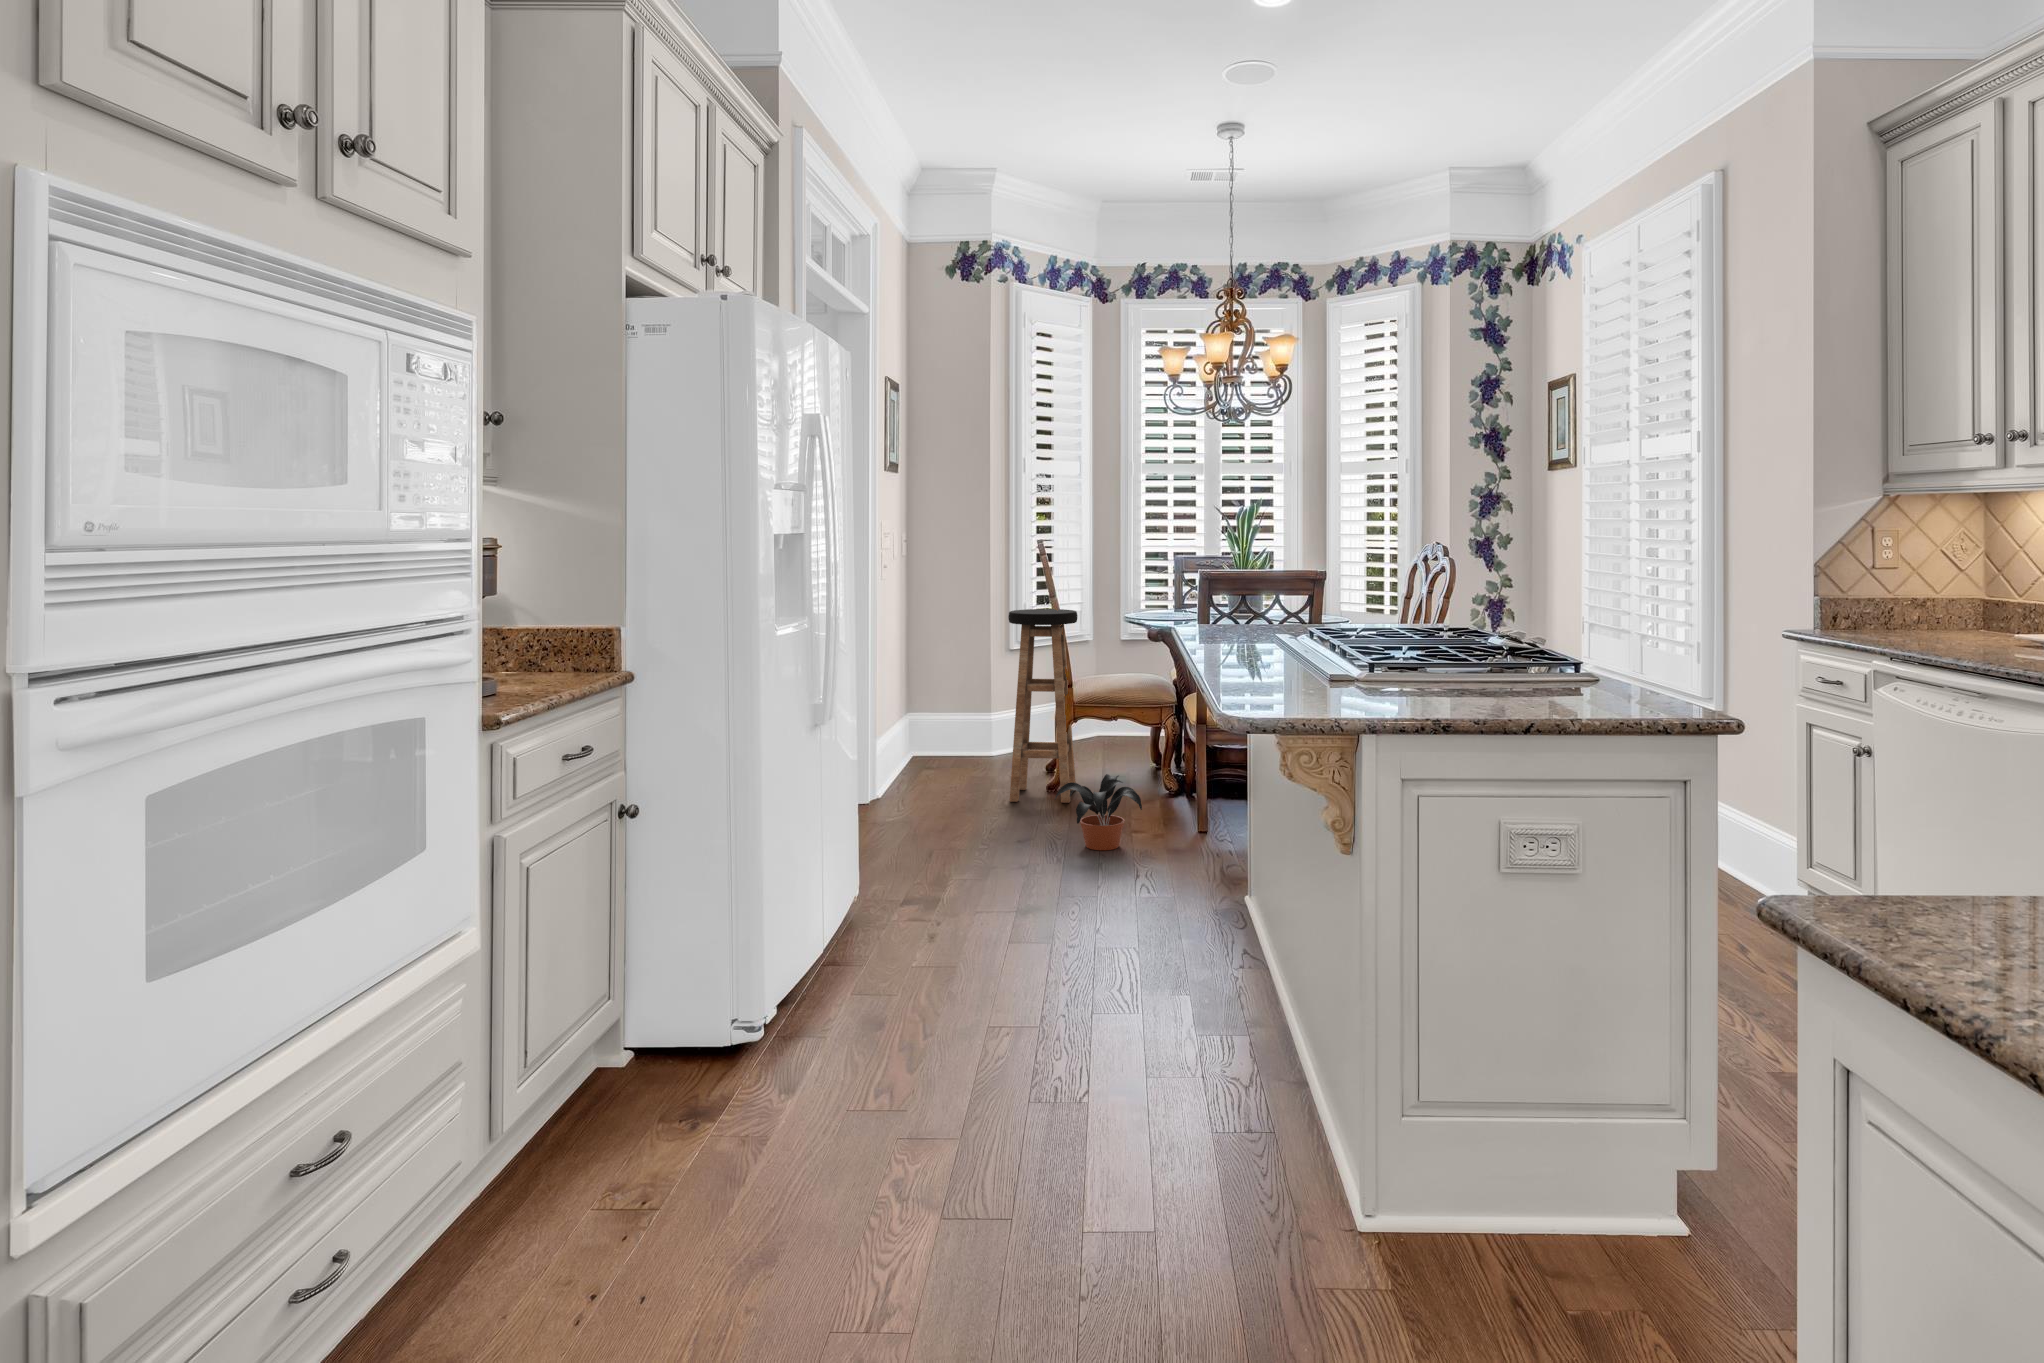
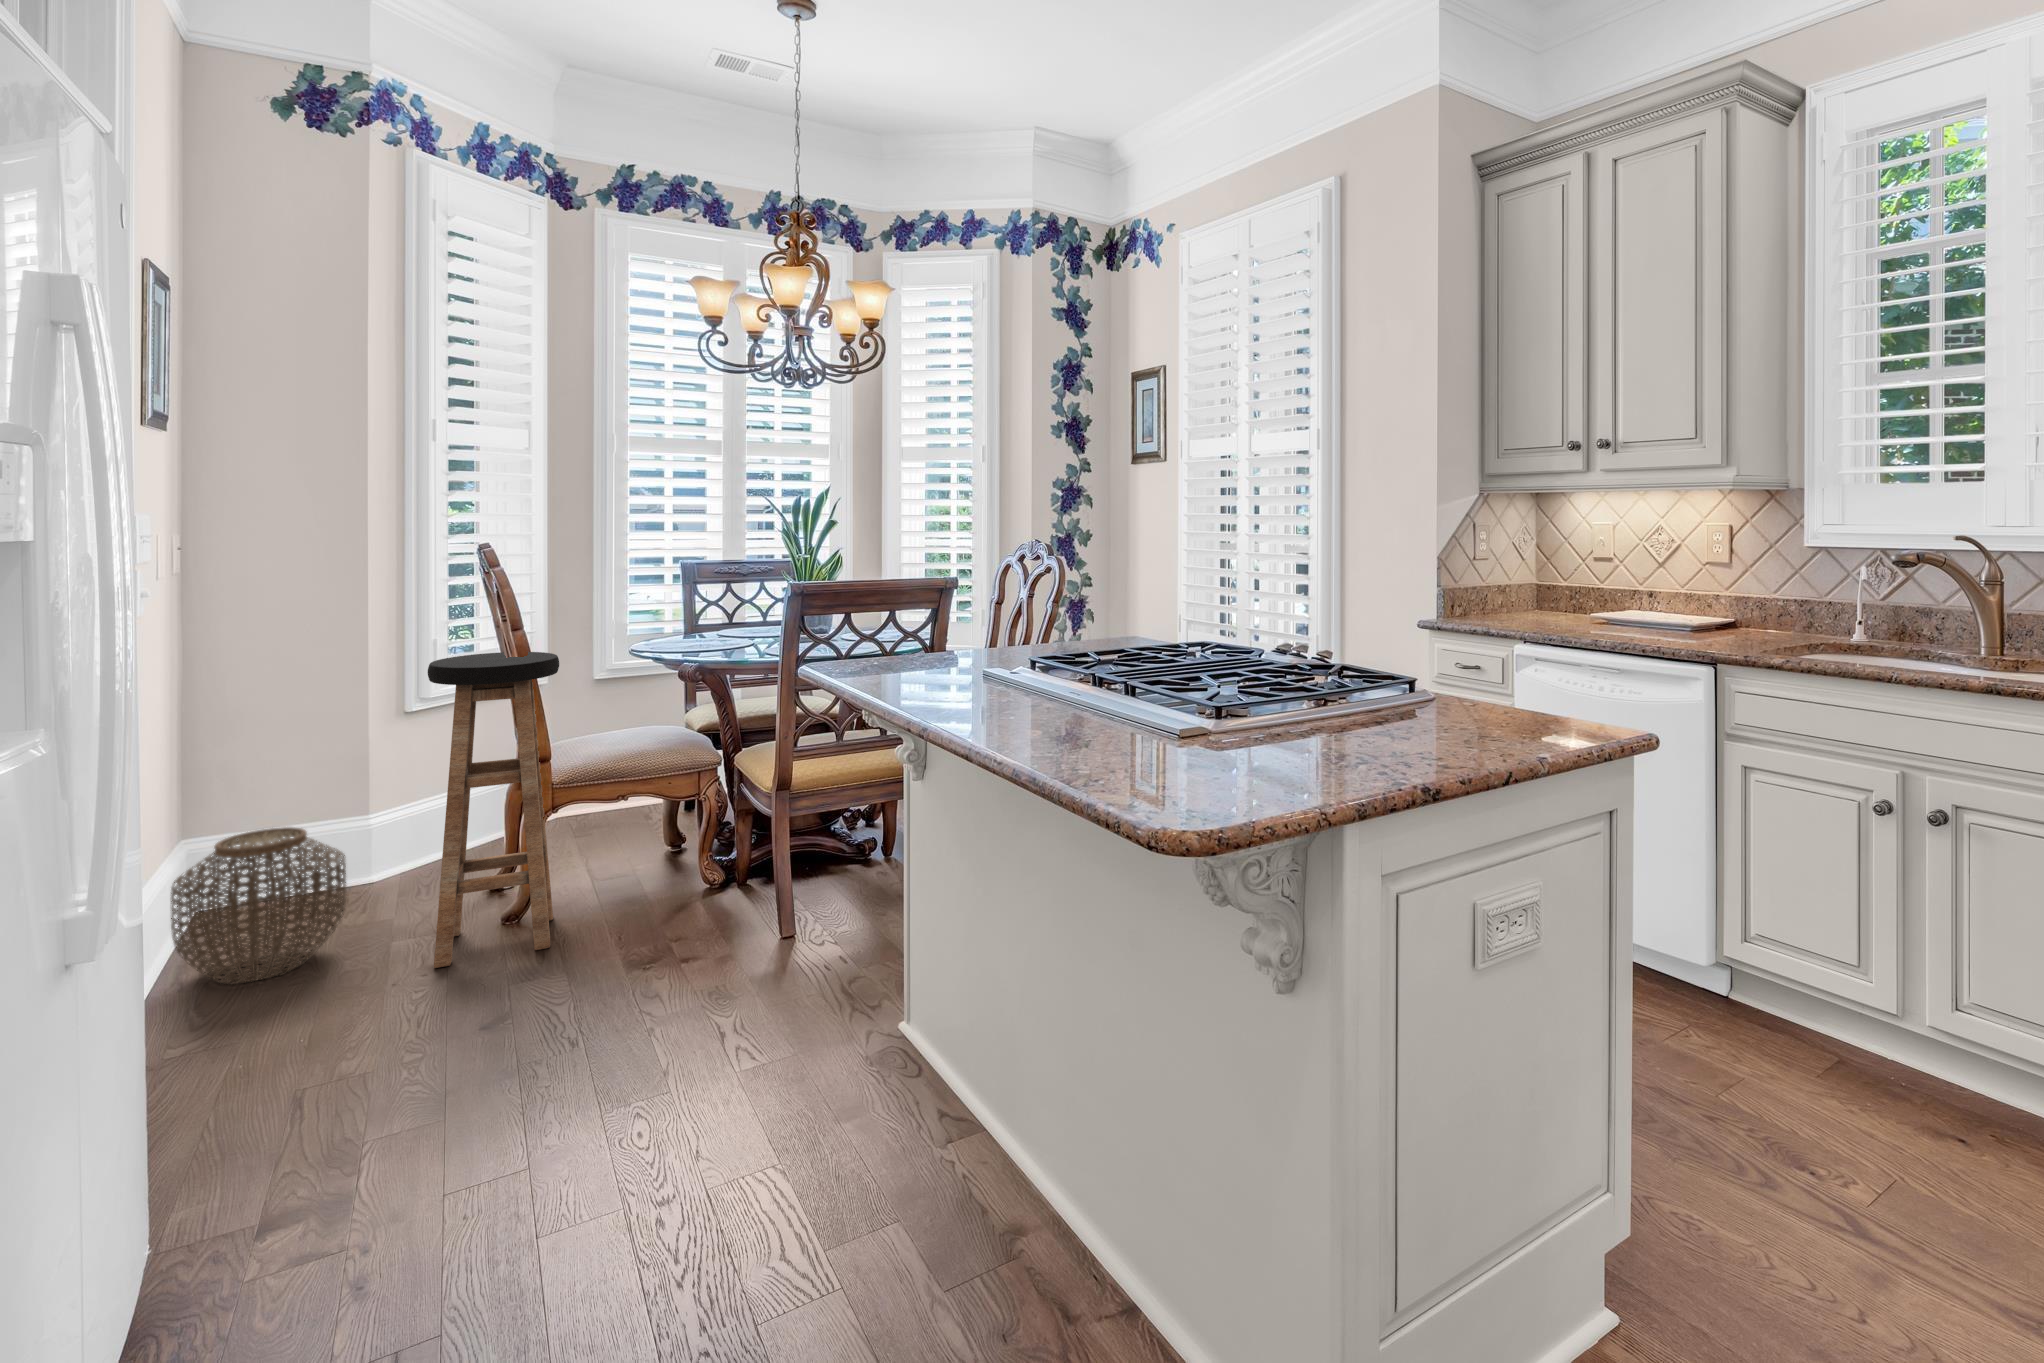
woven basket: none [895,707,971,793] -> present [171,827,346,984]
potted plant: present [1055,774,1142,850] -> none [551,912,713,1046]

